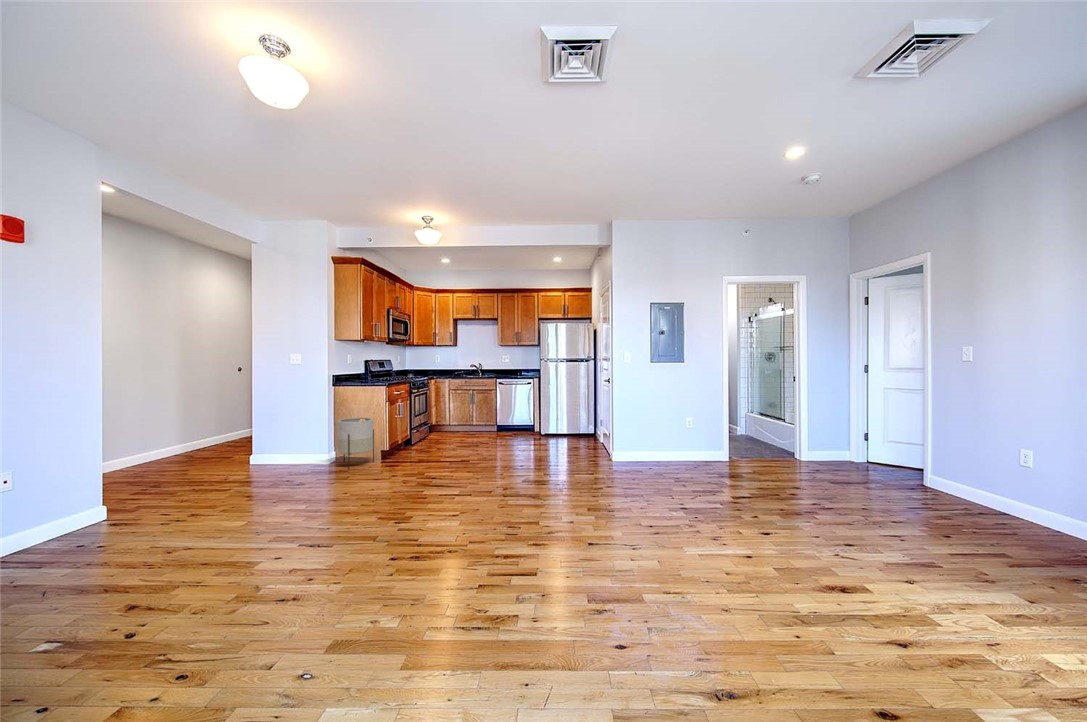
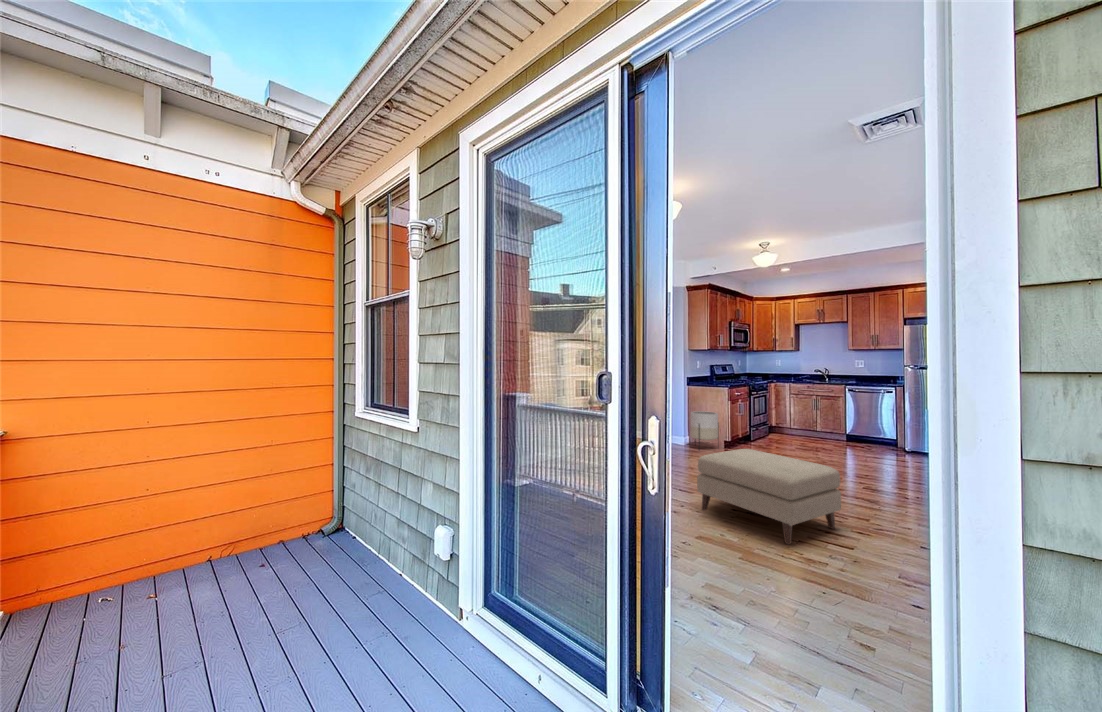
ottoman: none [337,466,519,599] -> present [697,449,841,544]

